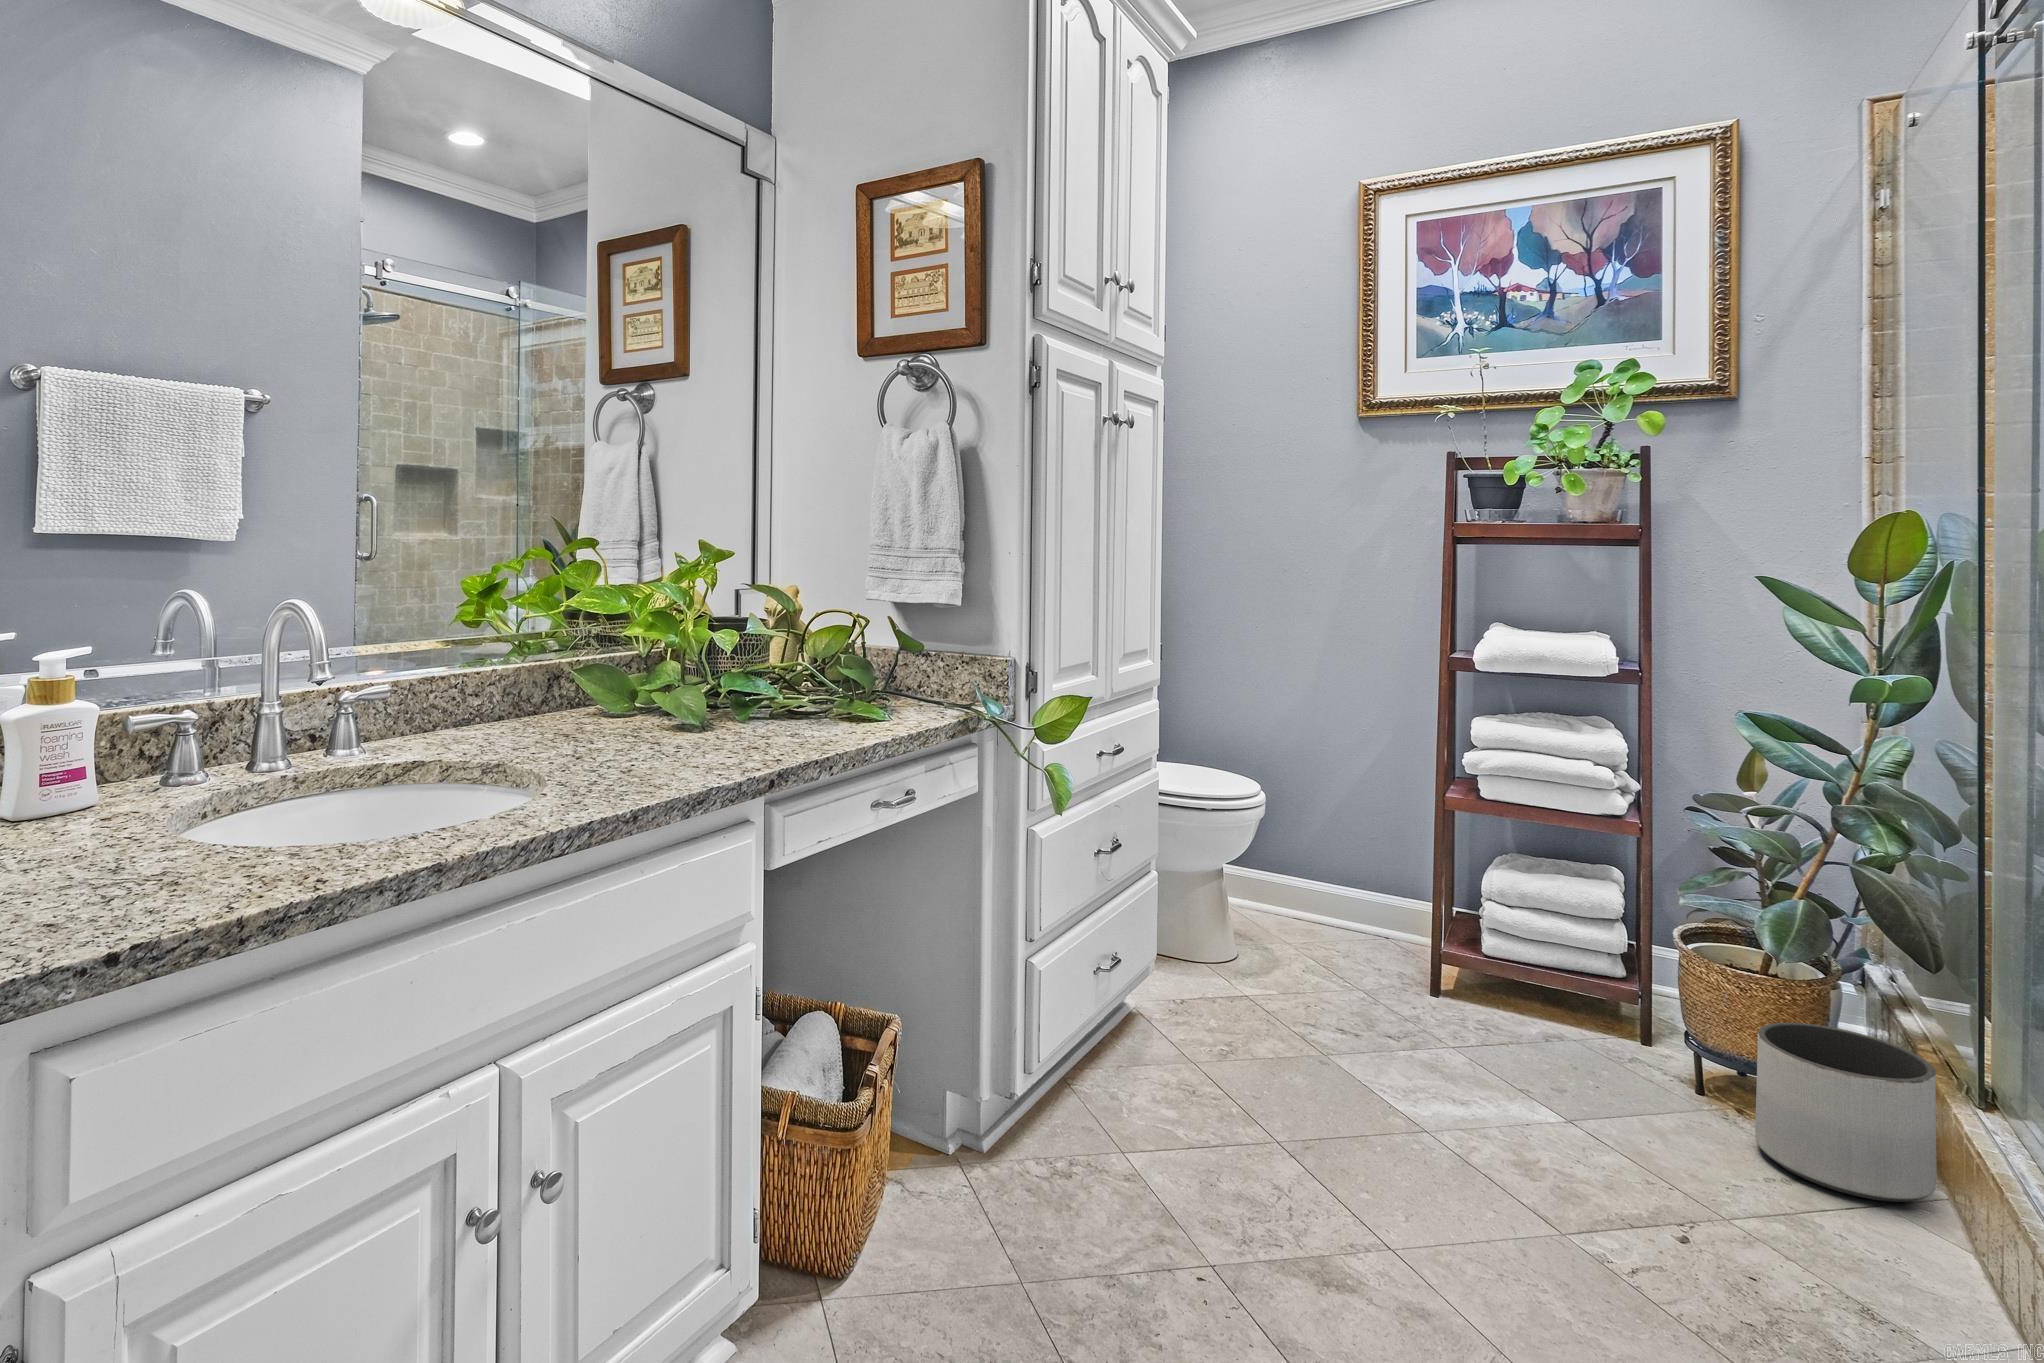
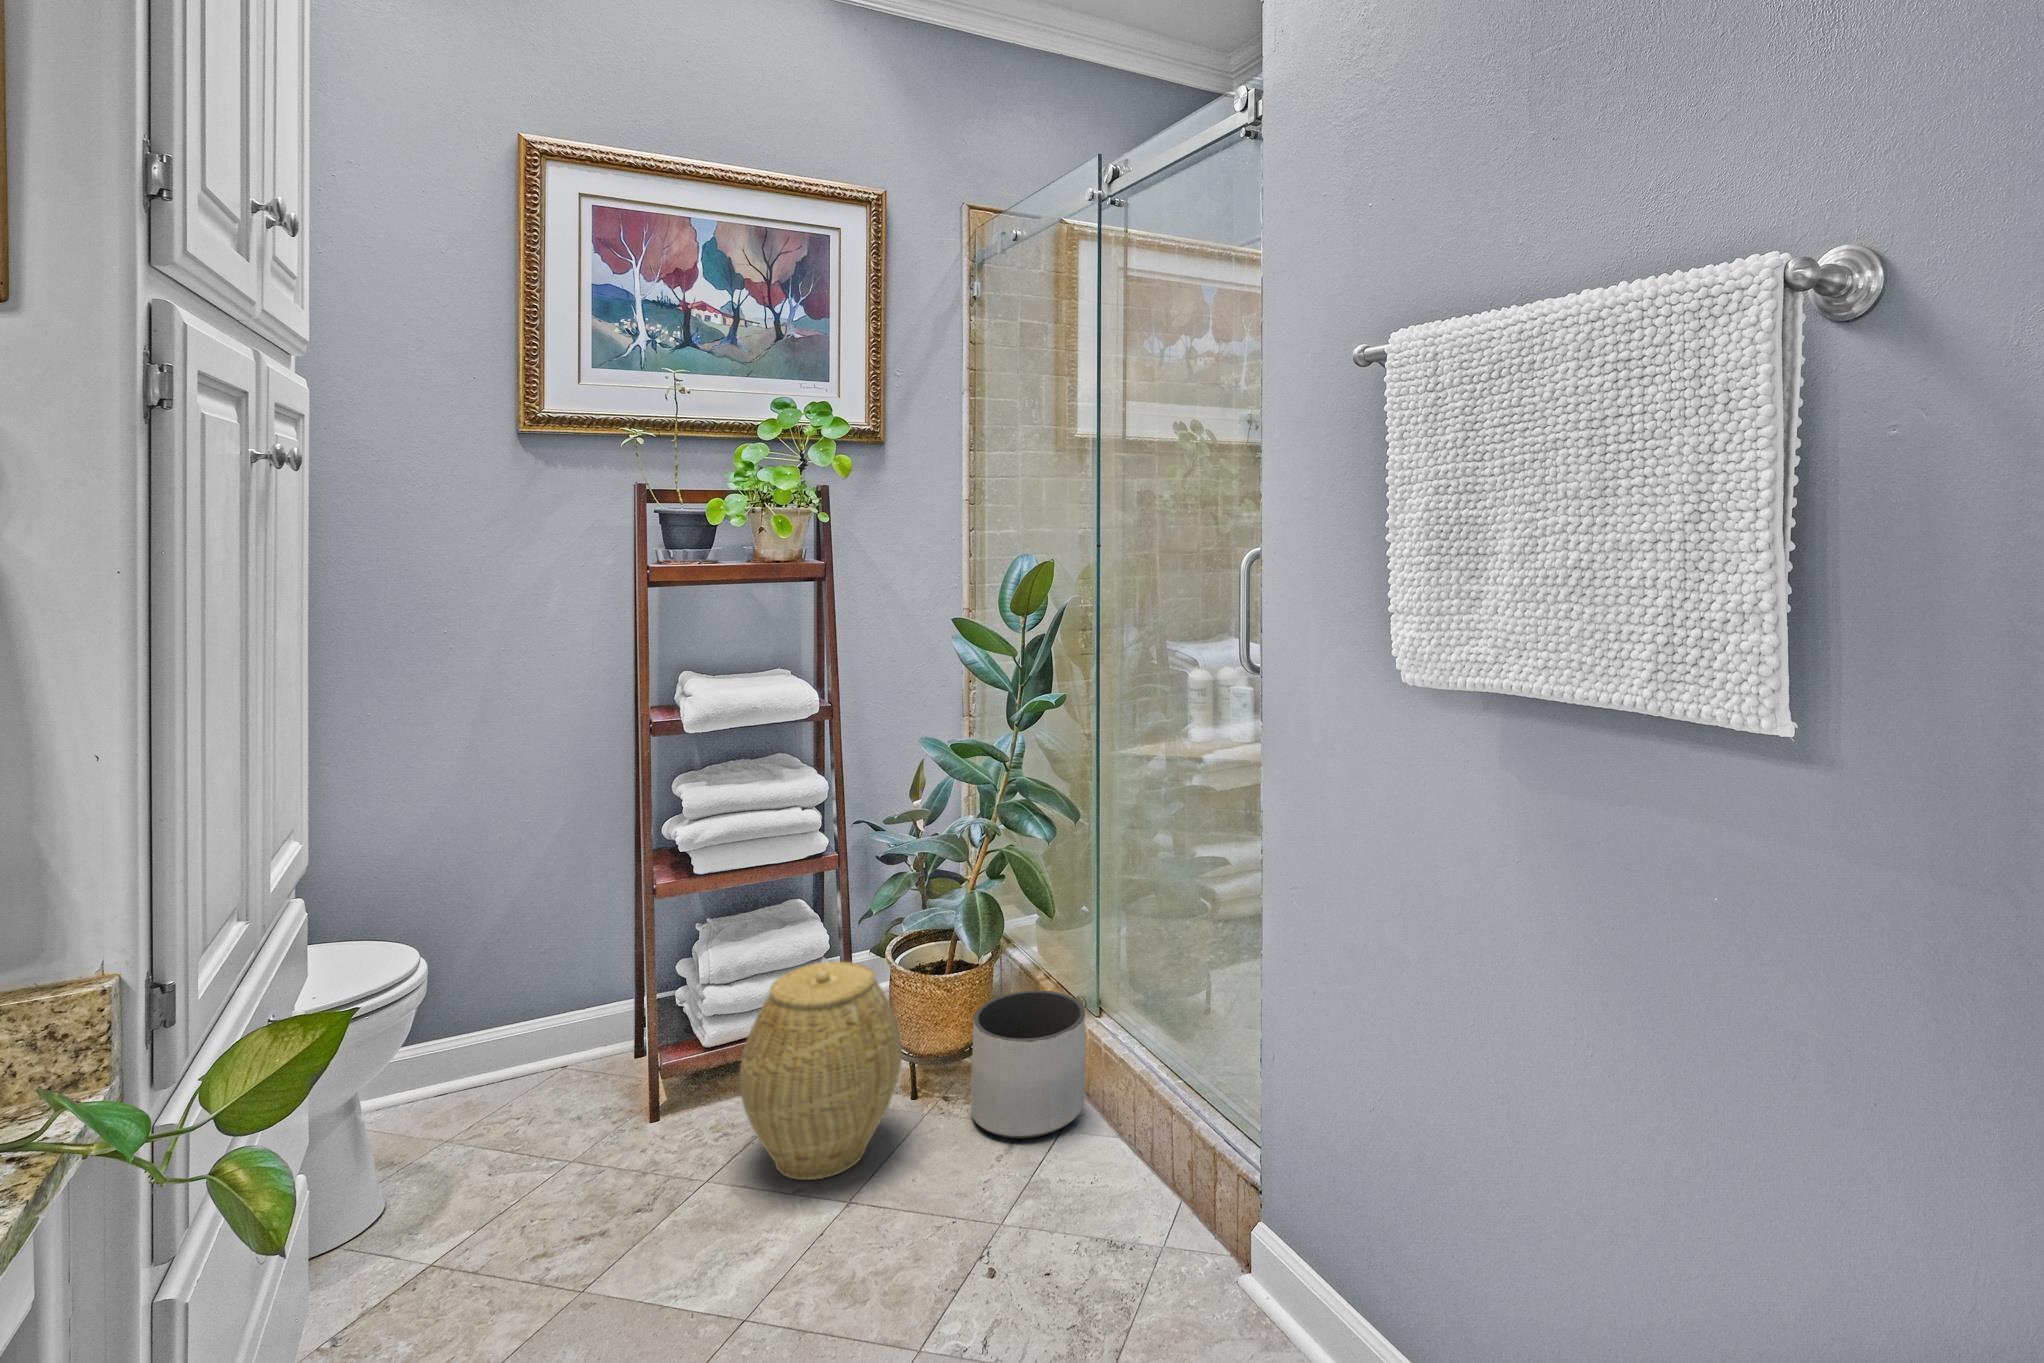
woven basket: none [1482,902,1659,1110] -> present [739,961,902,1180]

